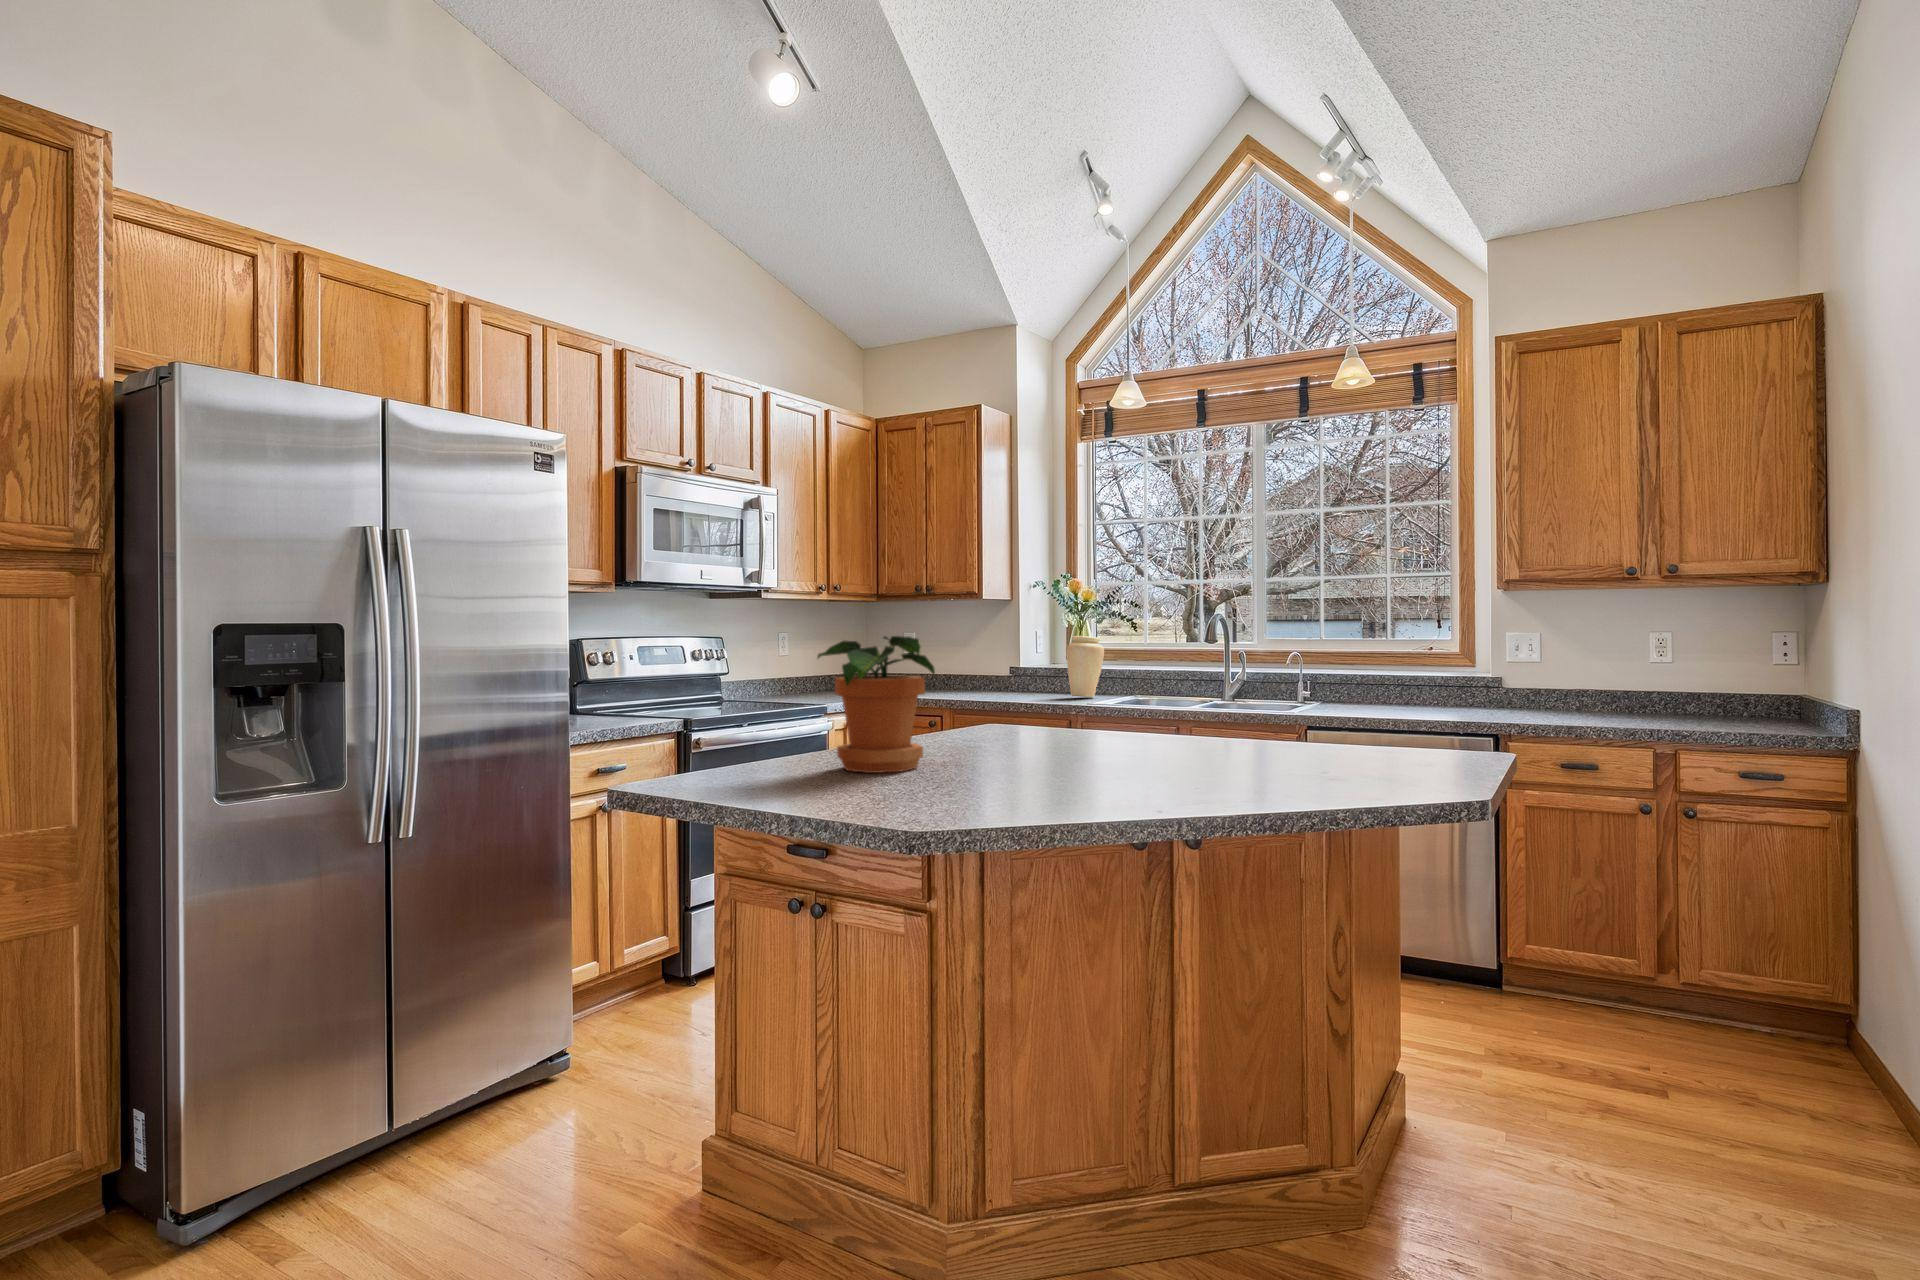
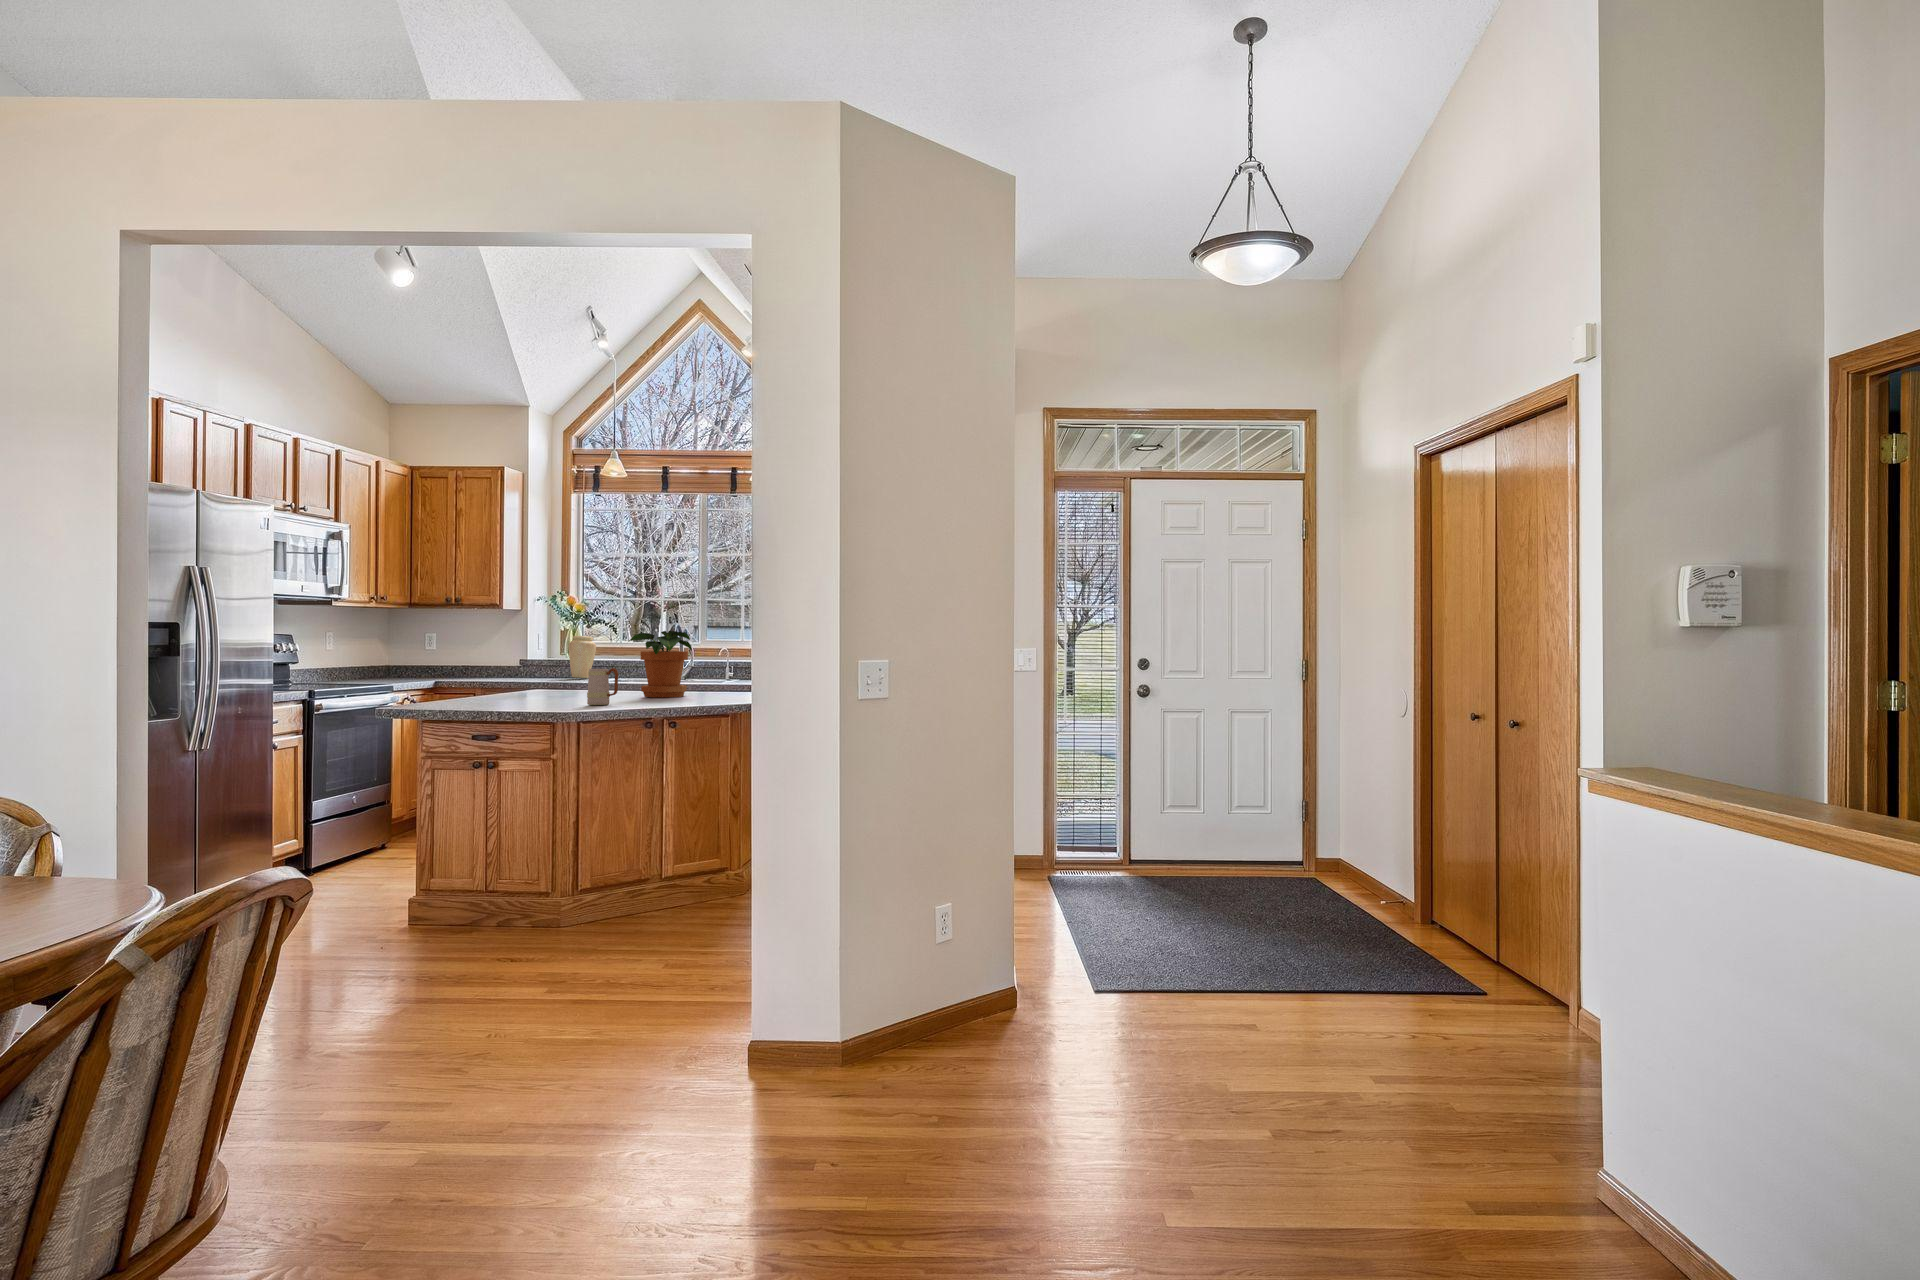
potted plant: present [817,636,935,773] -> present [629,631,692,697]
mug: none [1000,713,1064,797] -> present [587,668,618,705]

